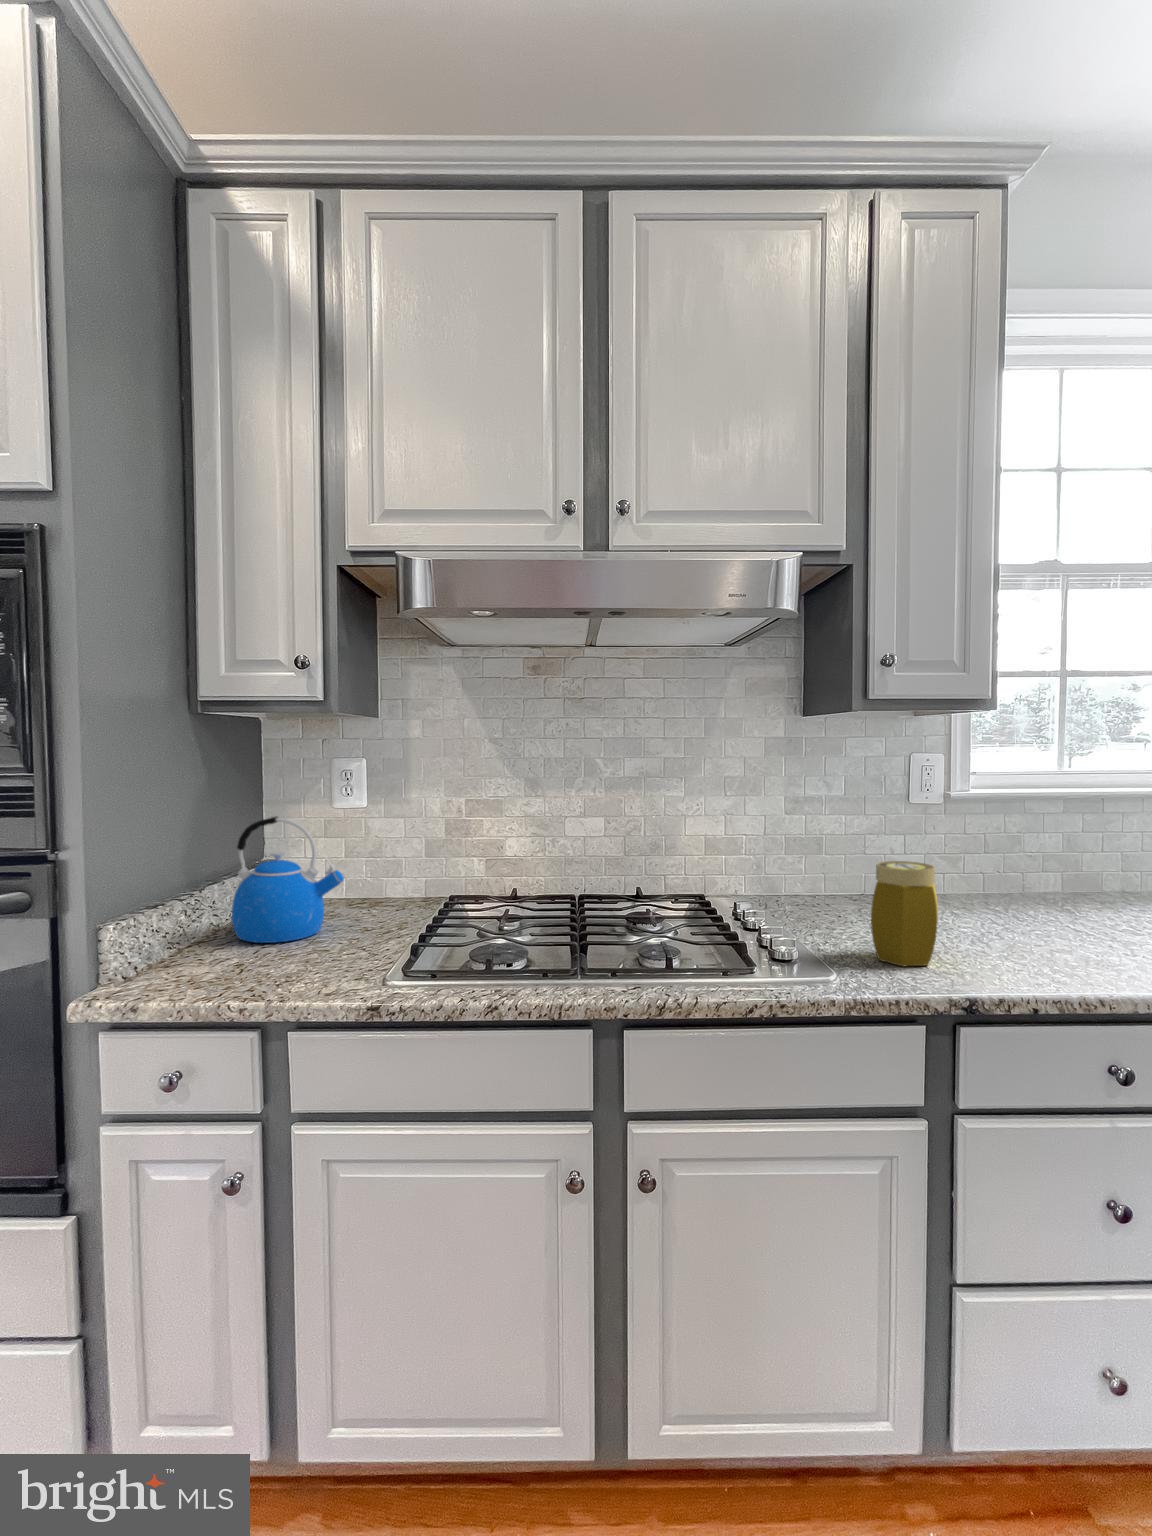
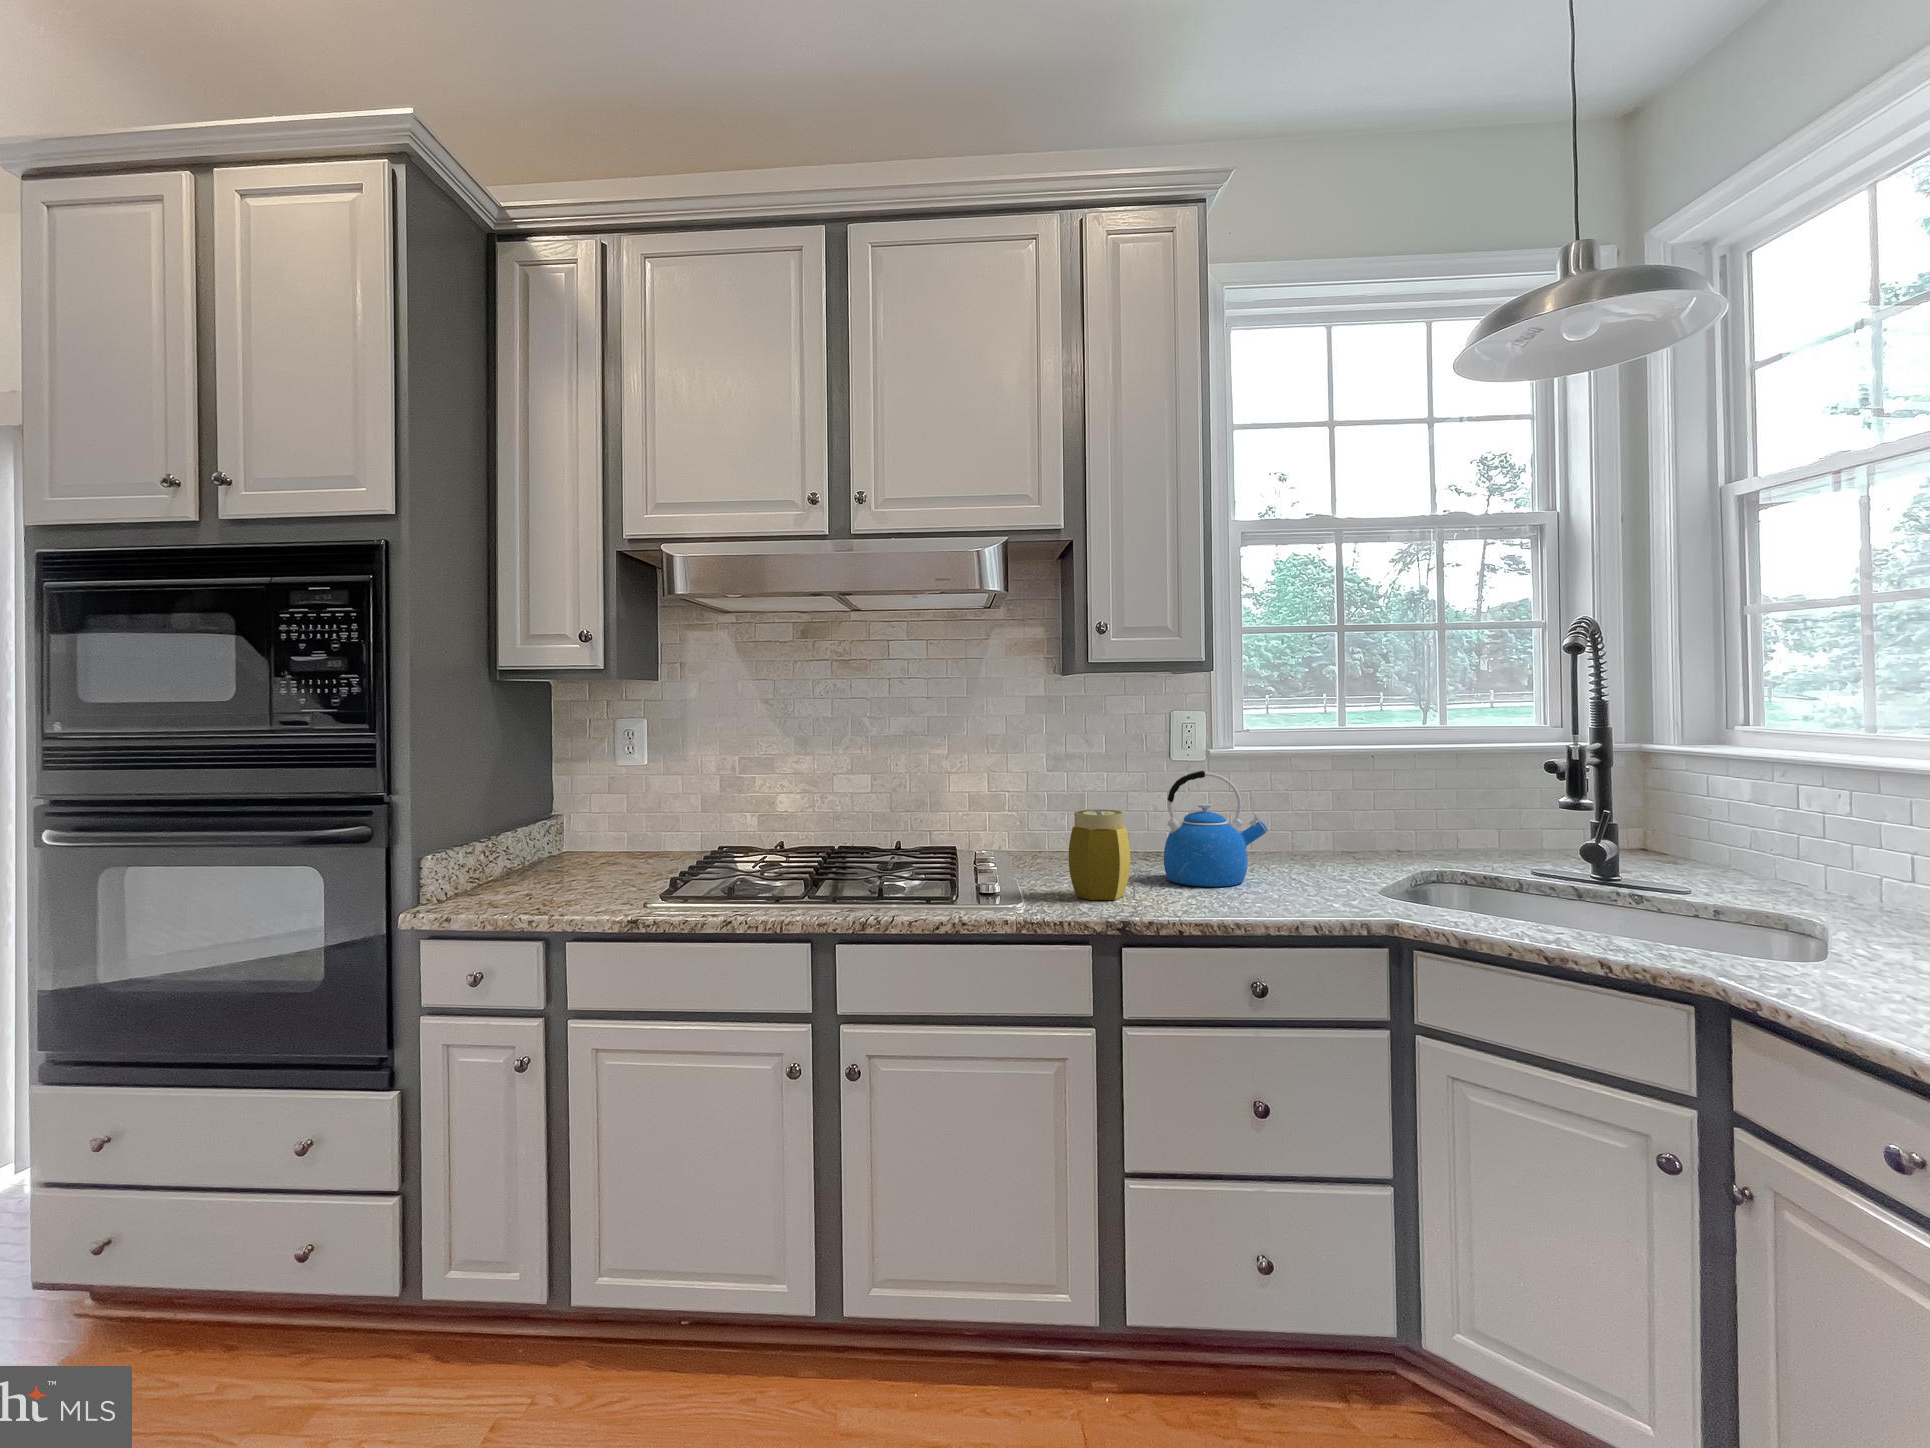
kettle: present [232,817,344,943] -> present [1164,771,1268,887]

